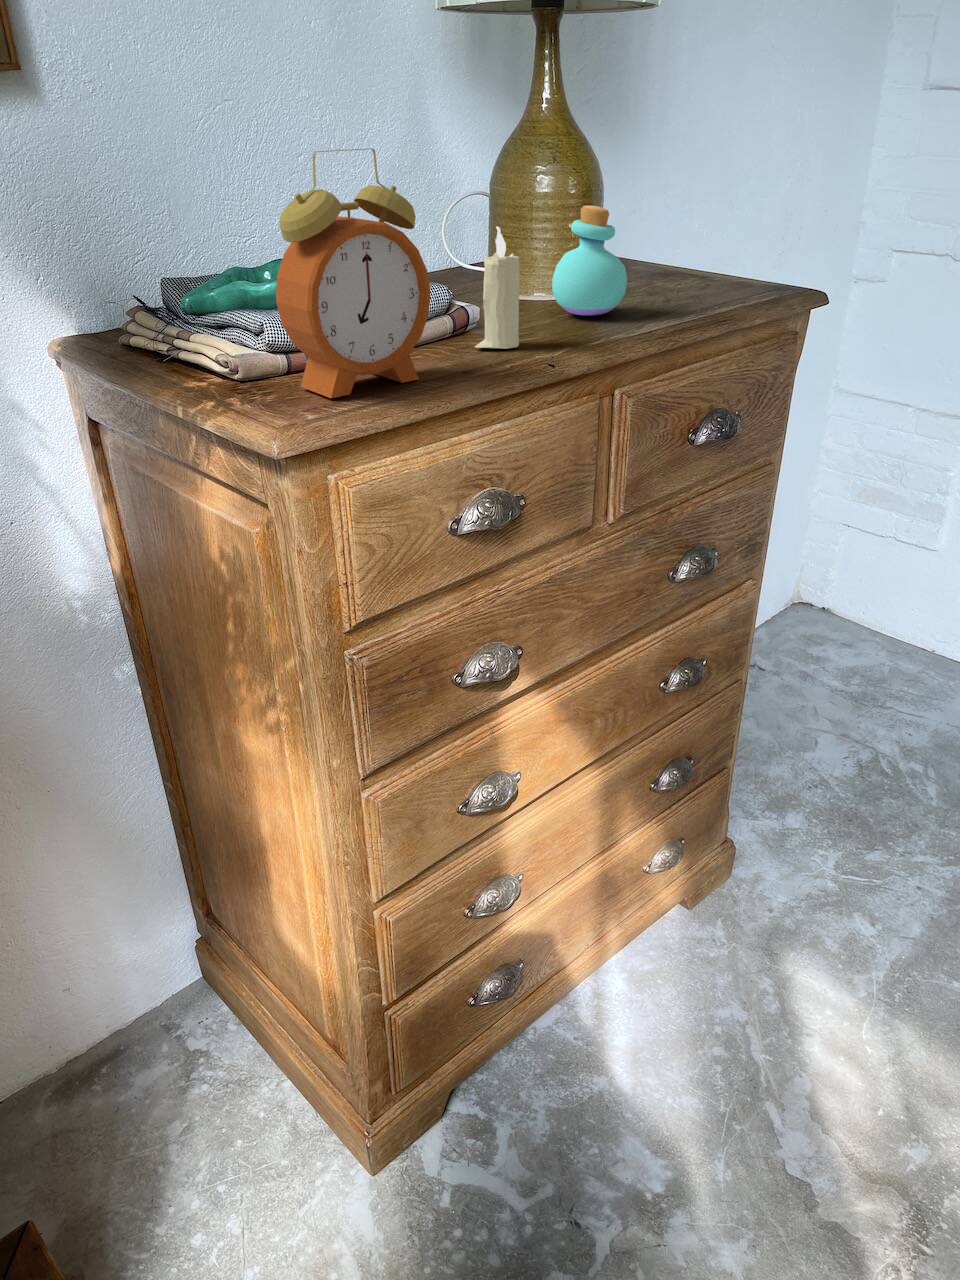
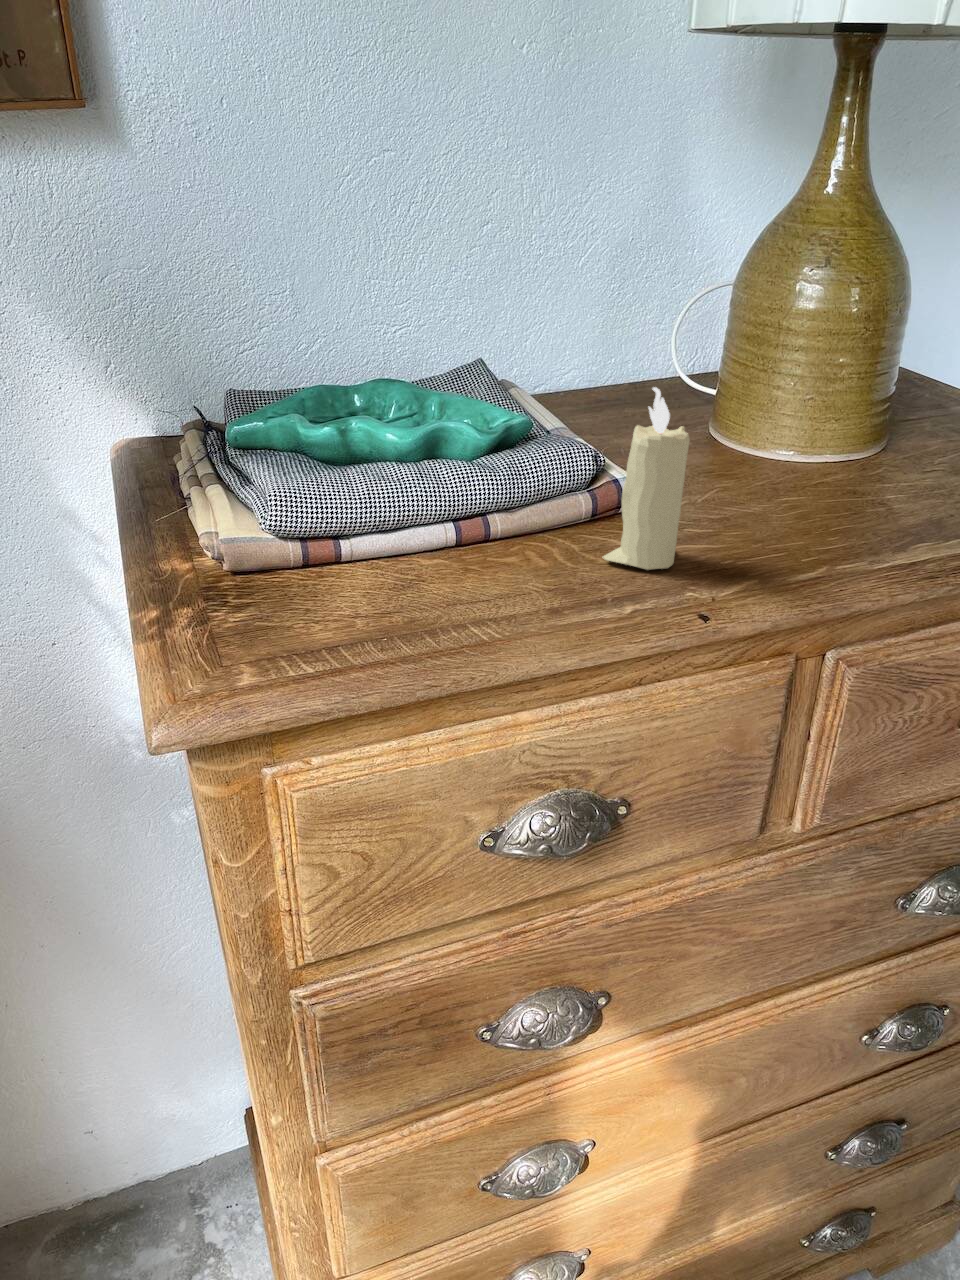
alarm clock: present [276,148,431,398] -> none [245,267,494,642]
perfume bottle: present [552,206,627,316] -> none [775,347,899,514]

